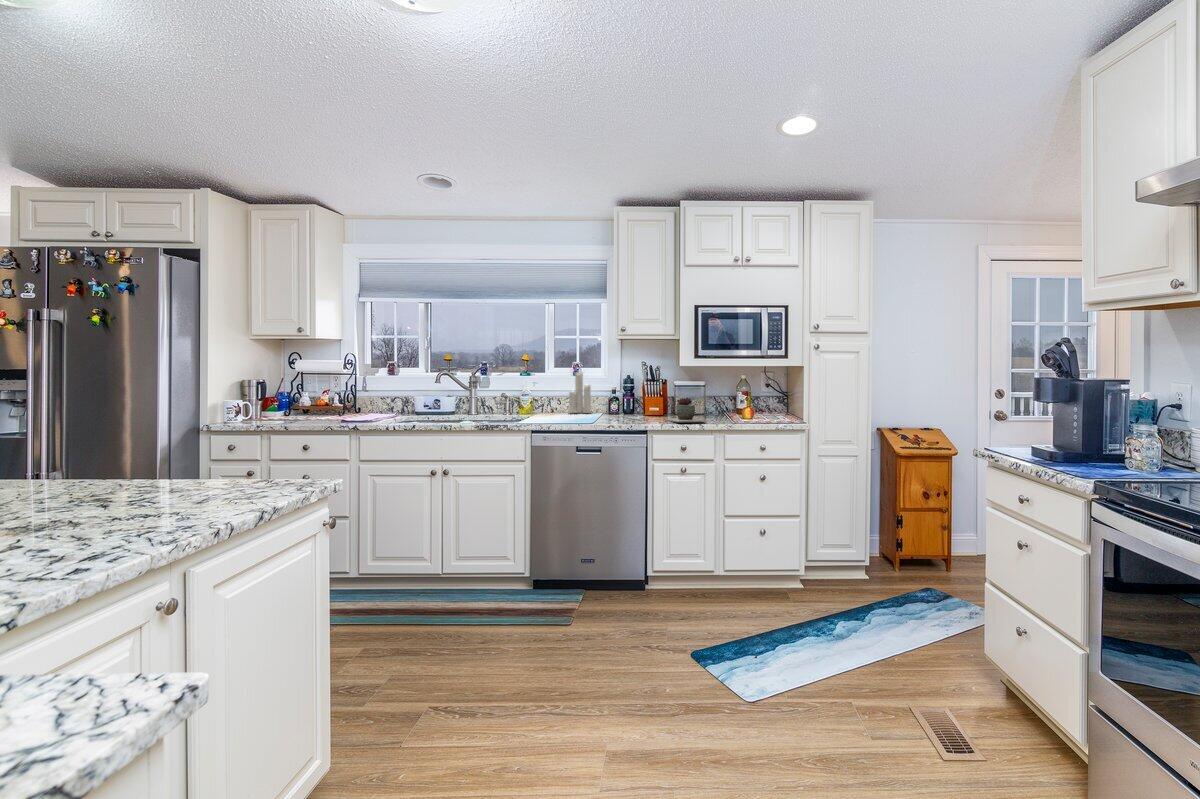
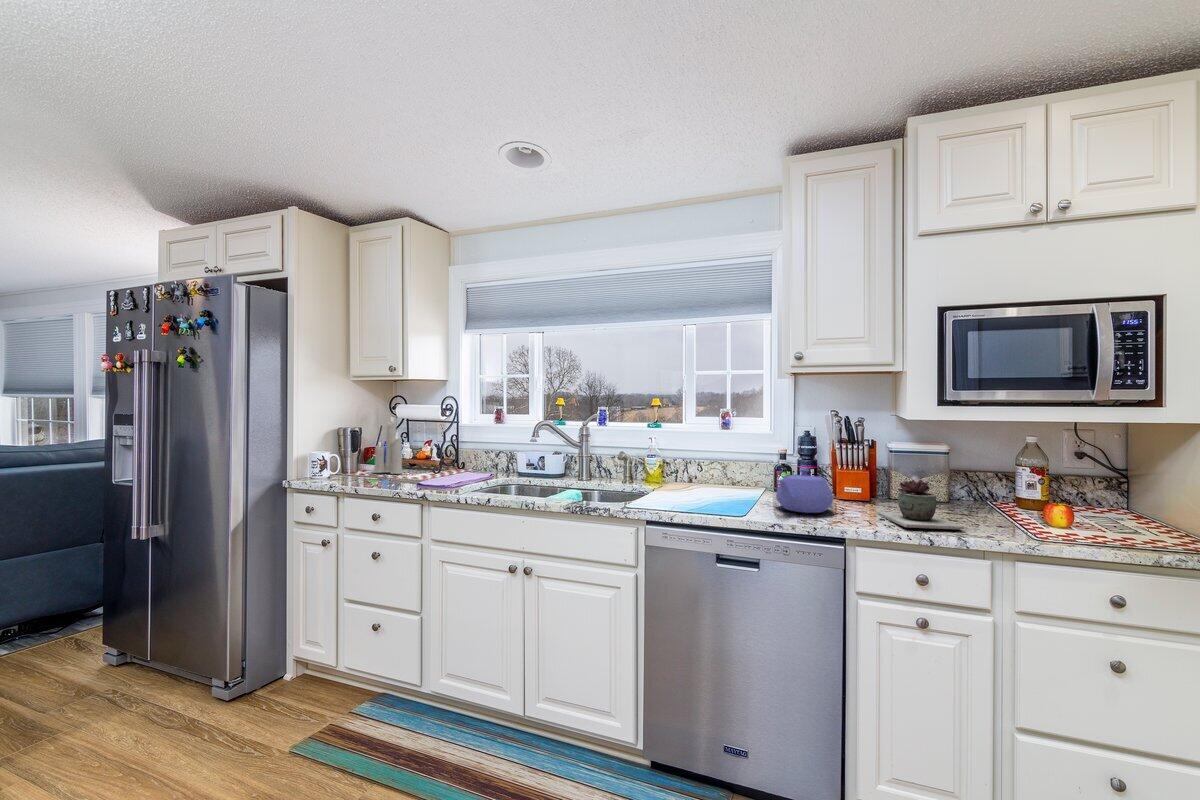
candle: present [568,372,591,413] -> present [373,418,402,474]
teapot: none [610,395,642,420] -> present [776,468,833,513]

